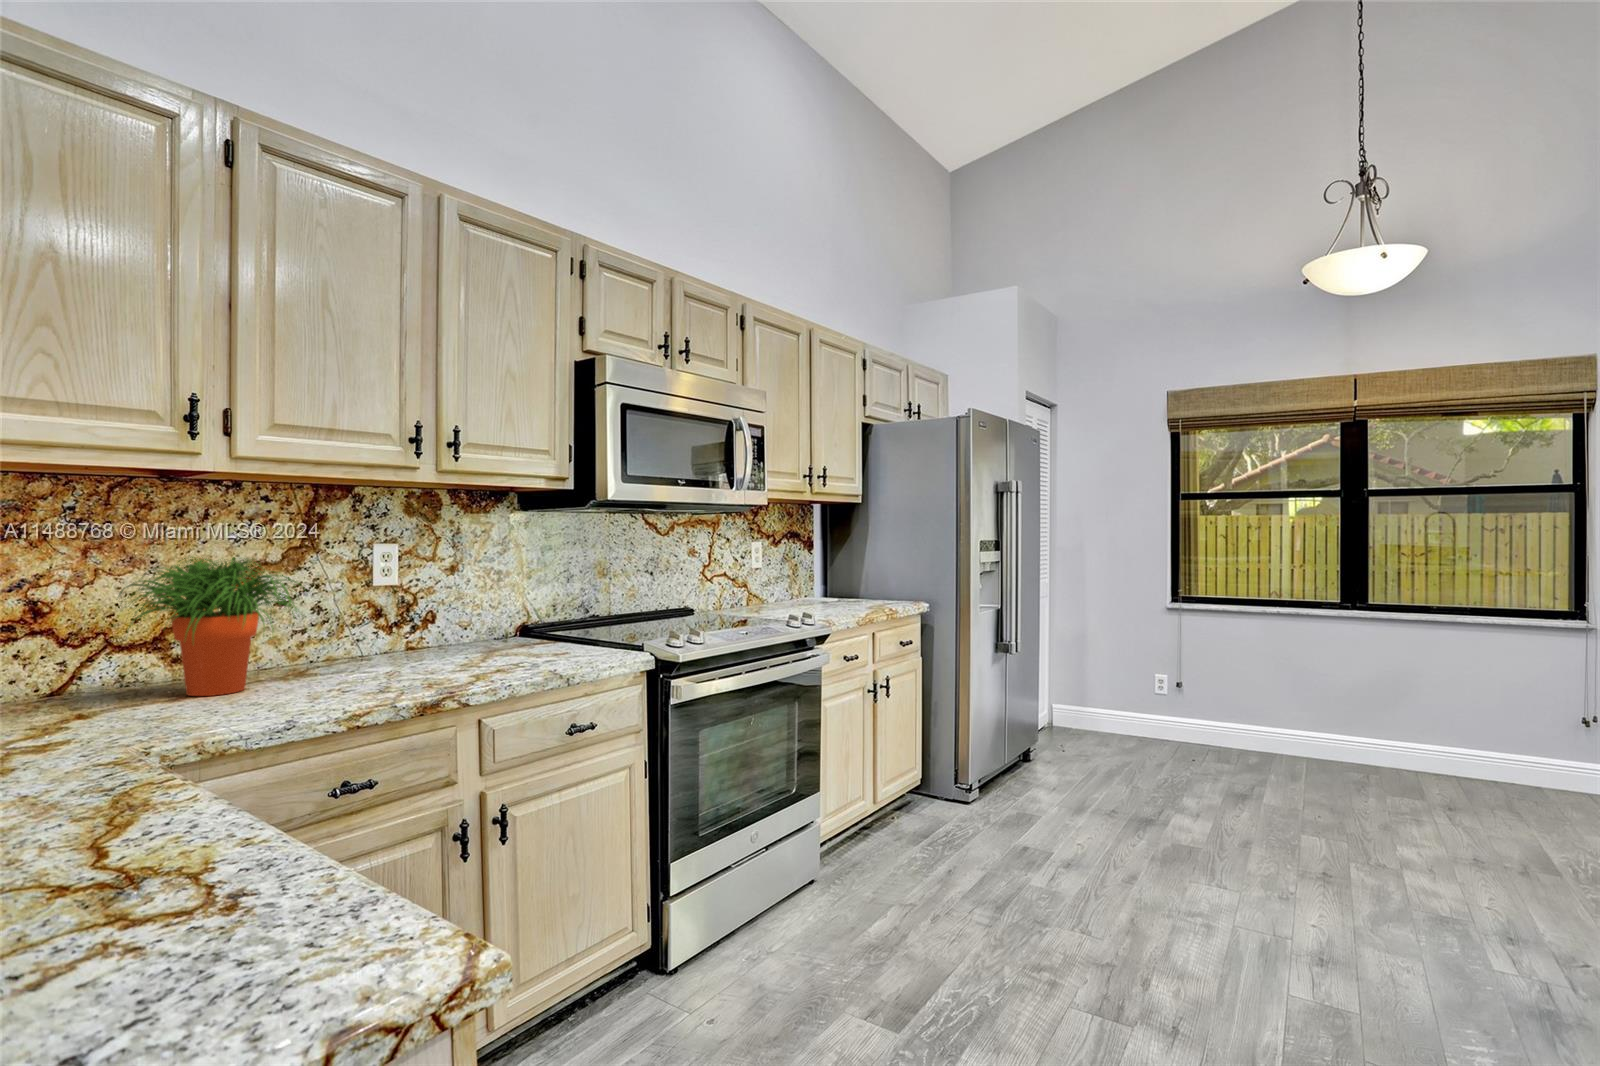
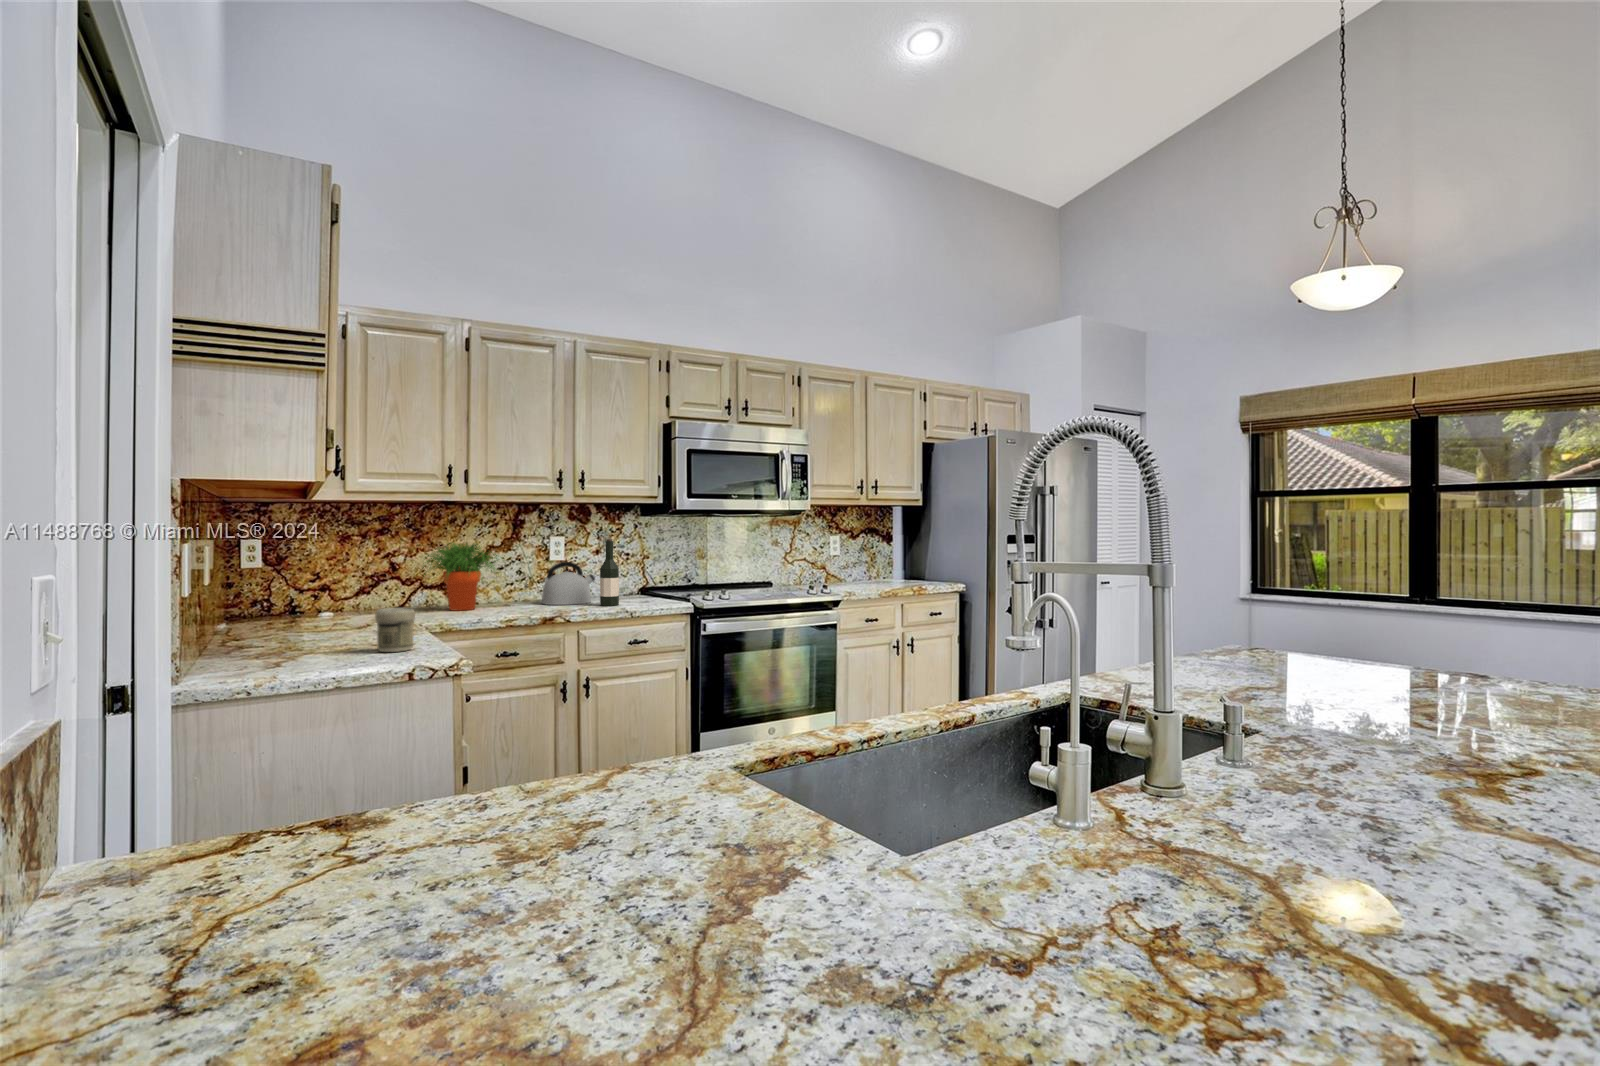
wine bottle: none [504,549,535,667] -> present [600,539,619,606]
kettle: none [373,589,473,669] -> present [542,562,595,605]
jar: none [141,759,274,917] -> present [375,608,415,652]

